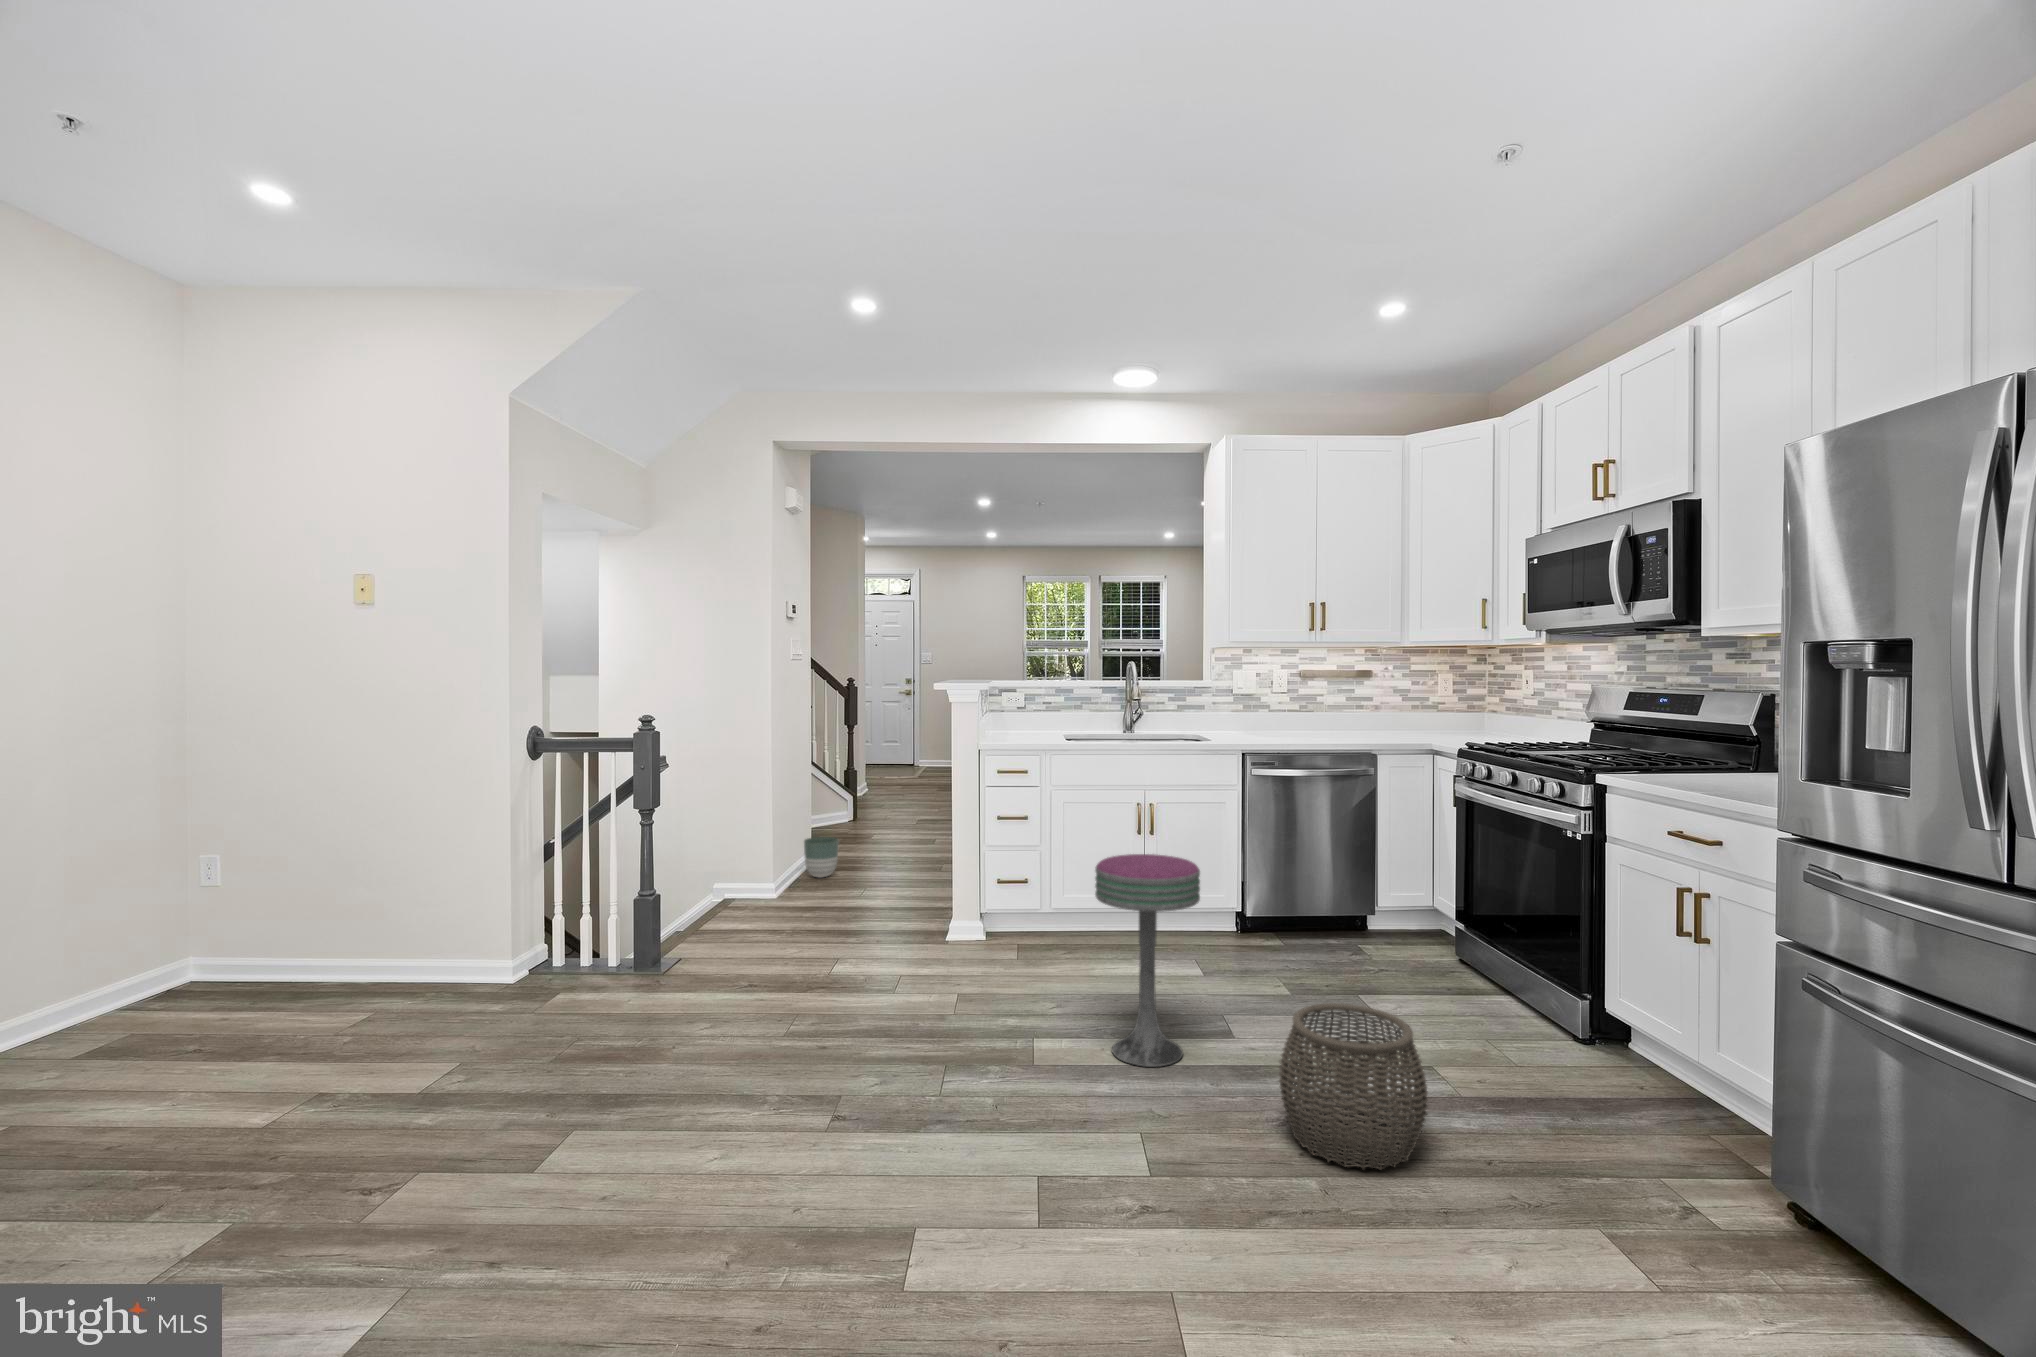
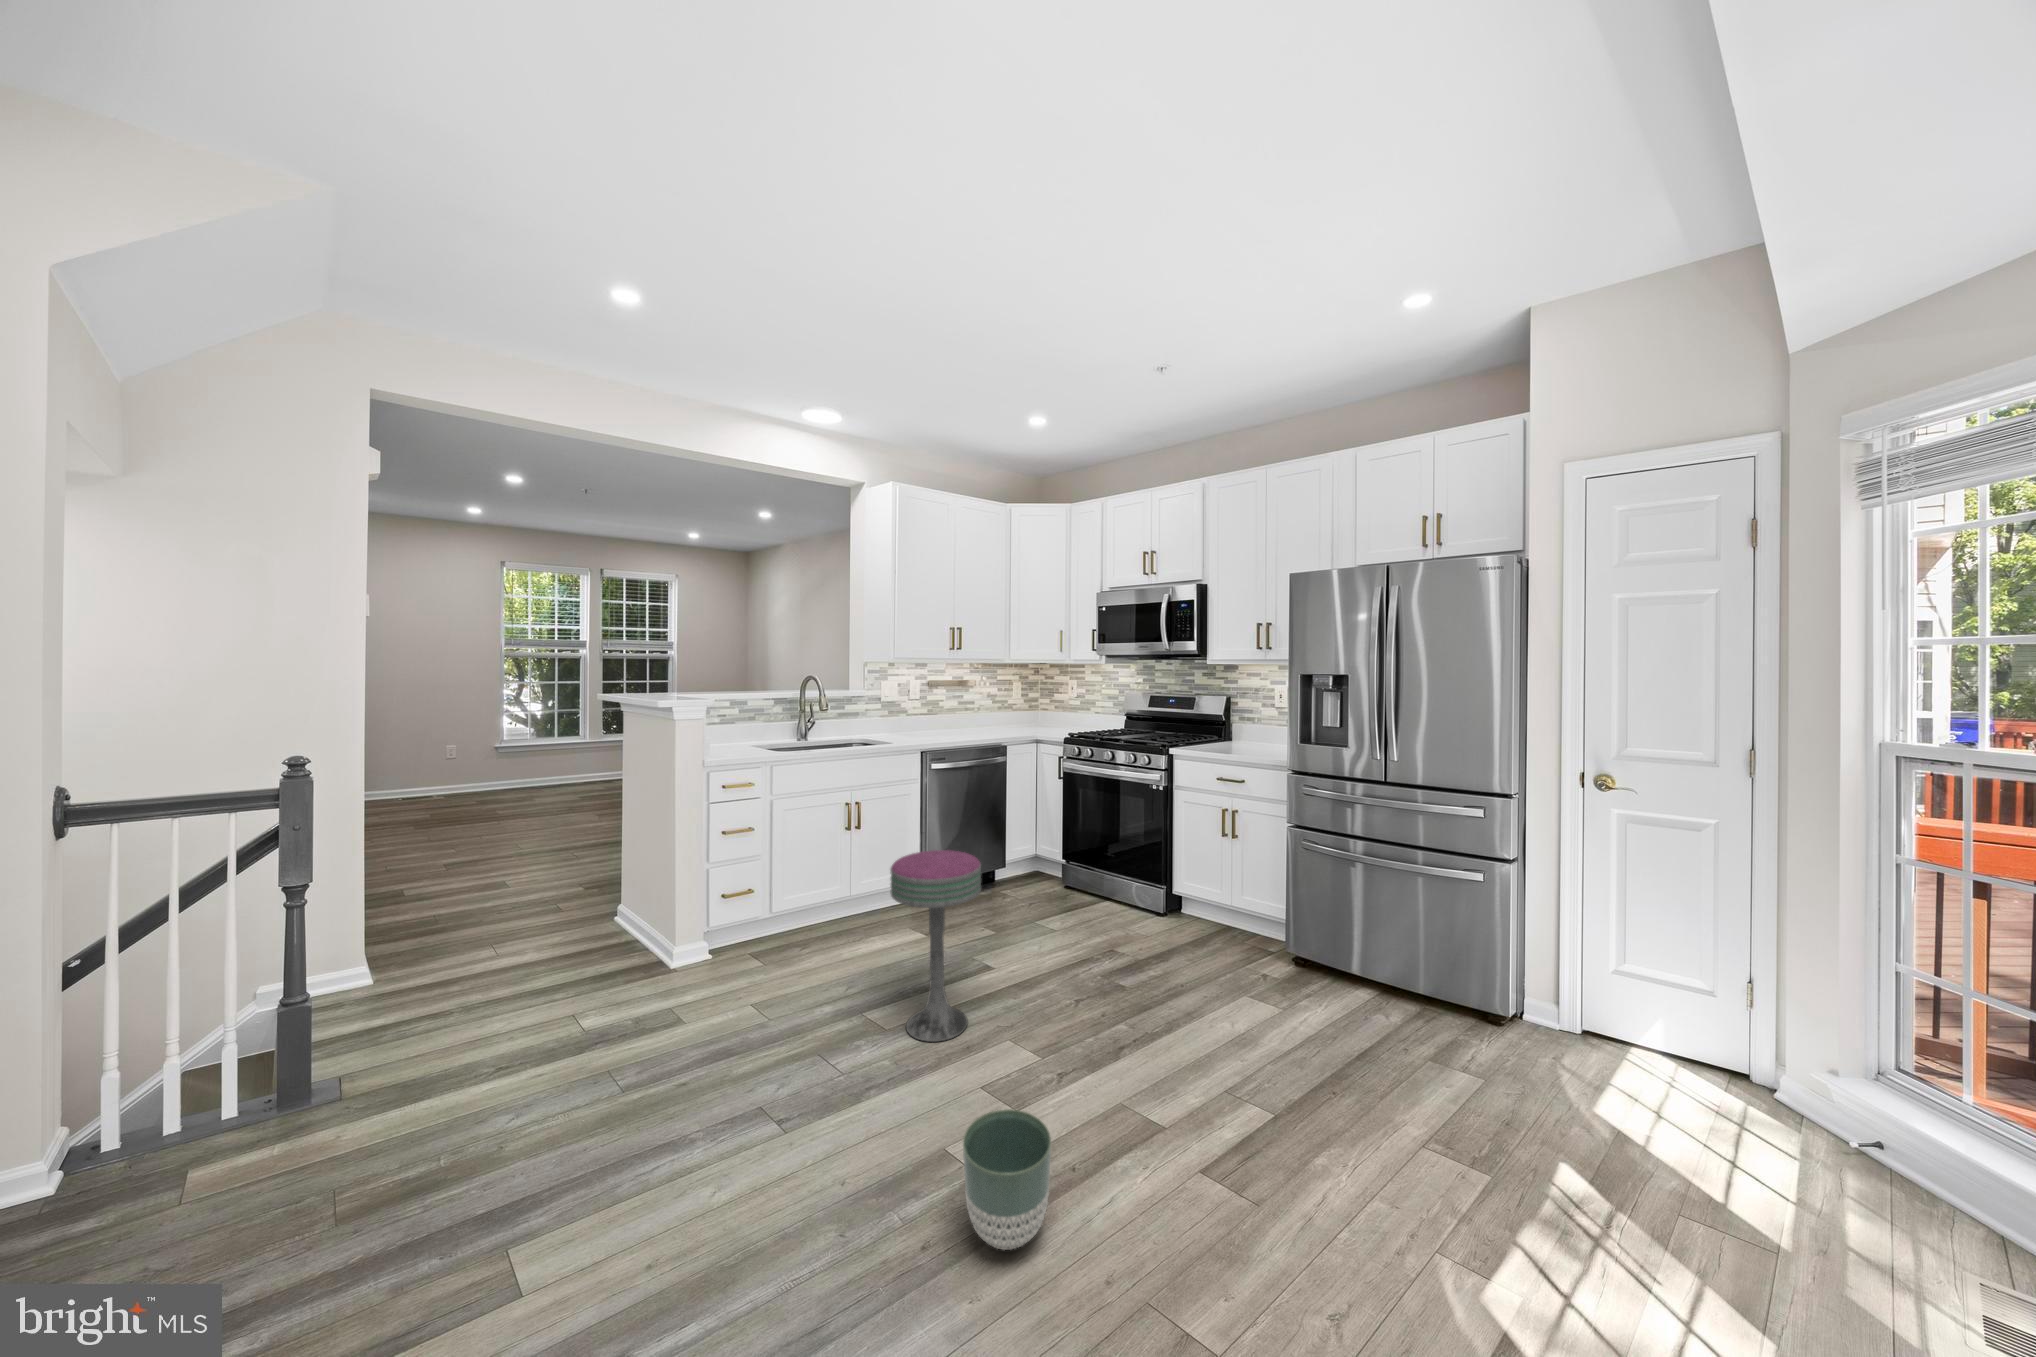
planter: present [804,837,839,878] -> present [963,1109,1051,1250]
woven basket: present [1279,1003,1428,1170] -> none [1081,943,1189,1074]

